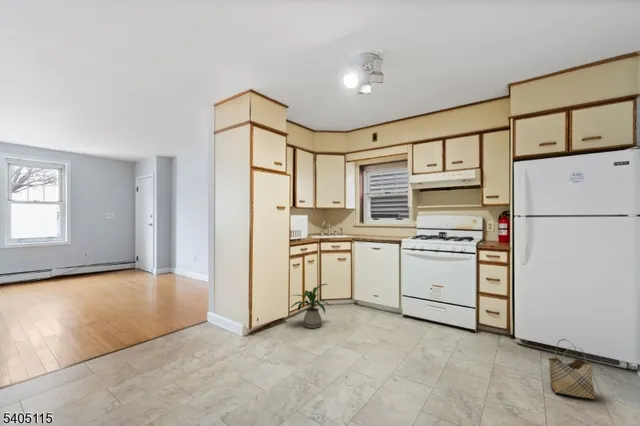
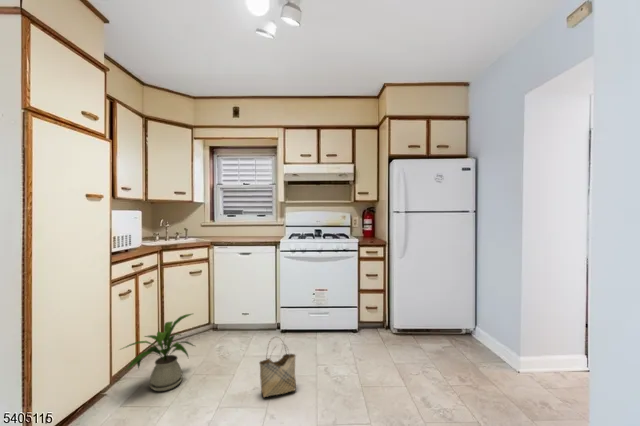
woven basket: present [549,339,595,399] -> present [259,354,296,397]

